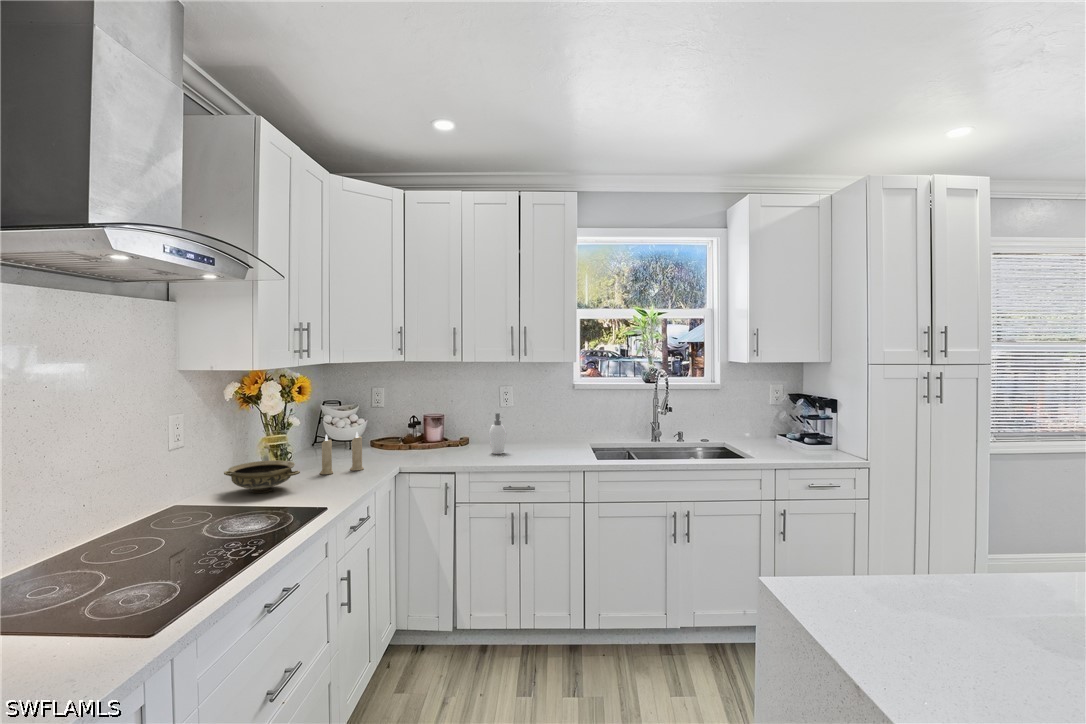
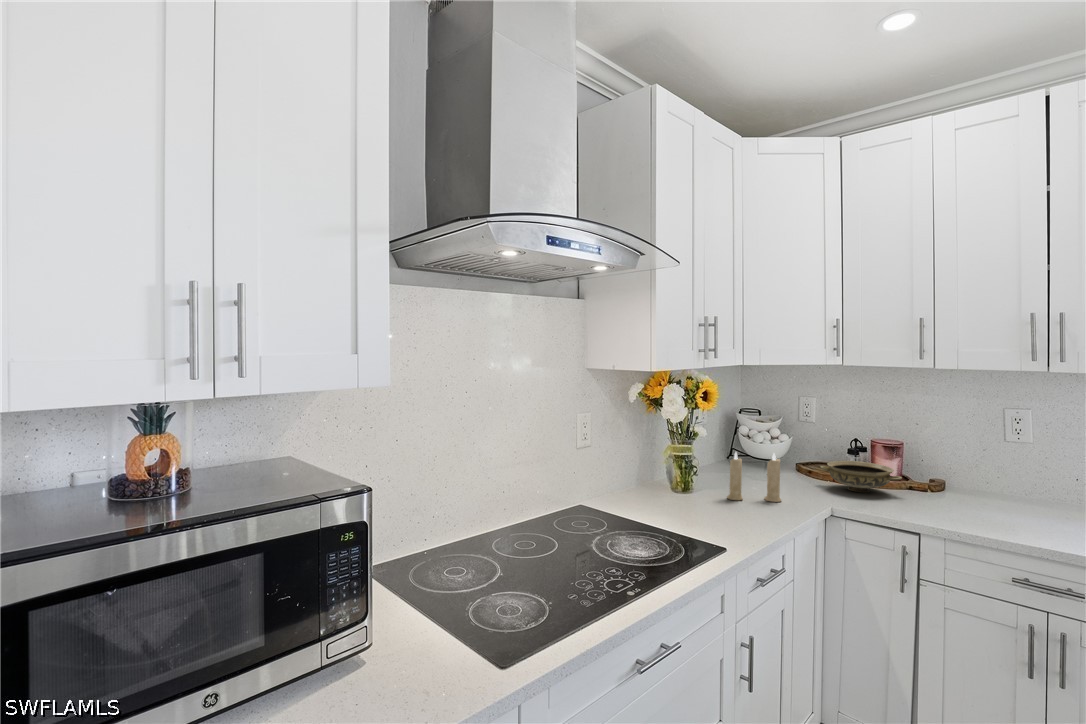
soap dispenser: present [489,413,506,454] -> none [982,450,1017,514]
ceramic bowl: present [224,460,300,493] -> present [820,461,902,492]

